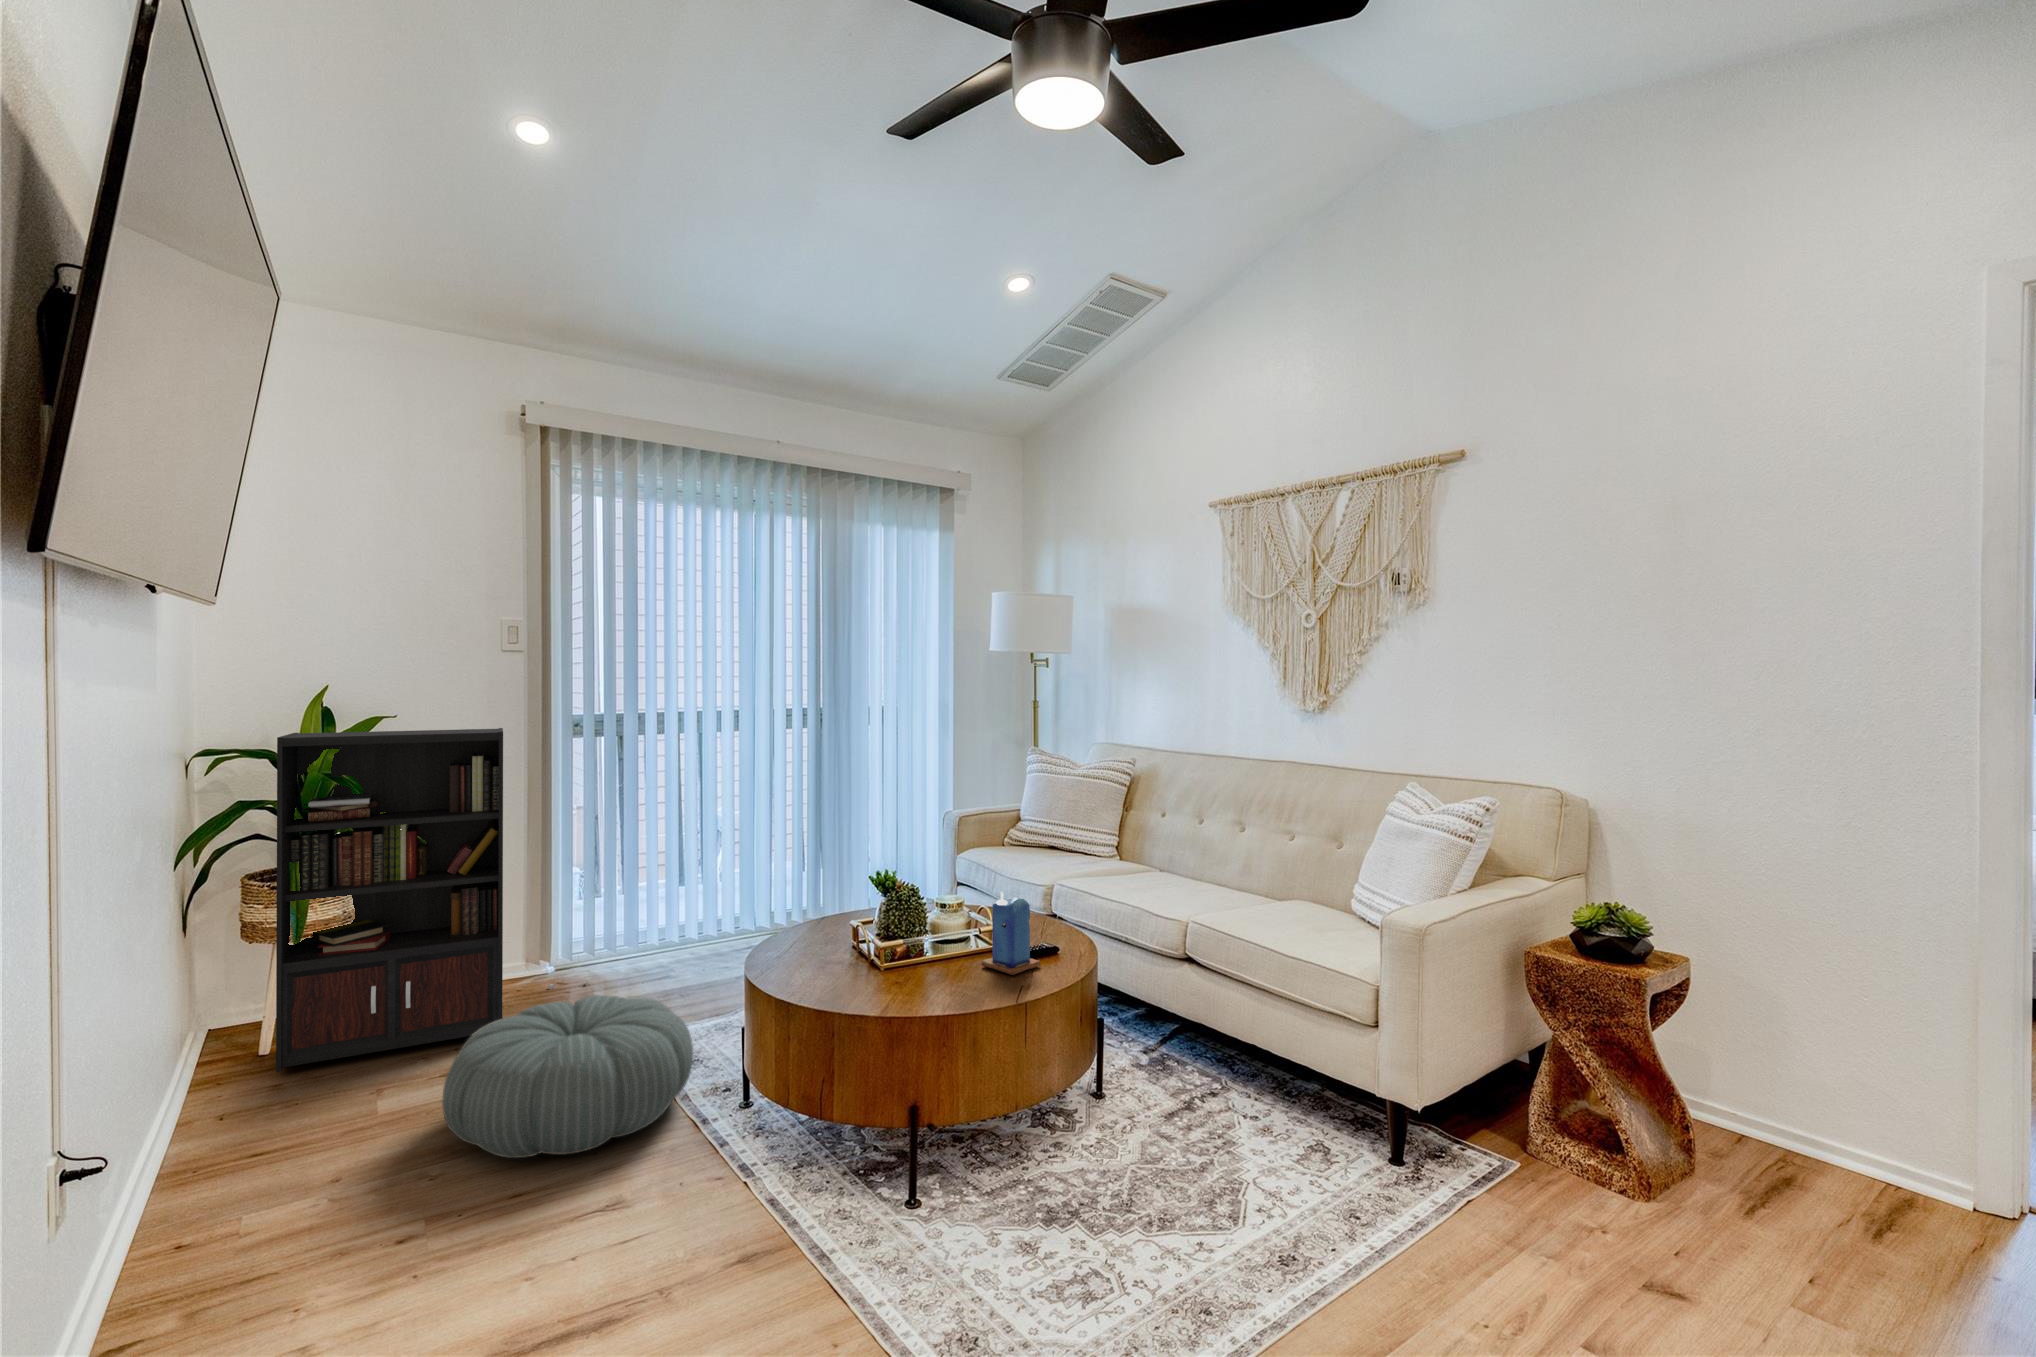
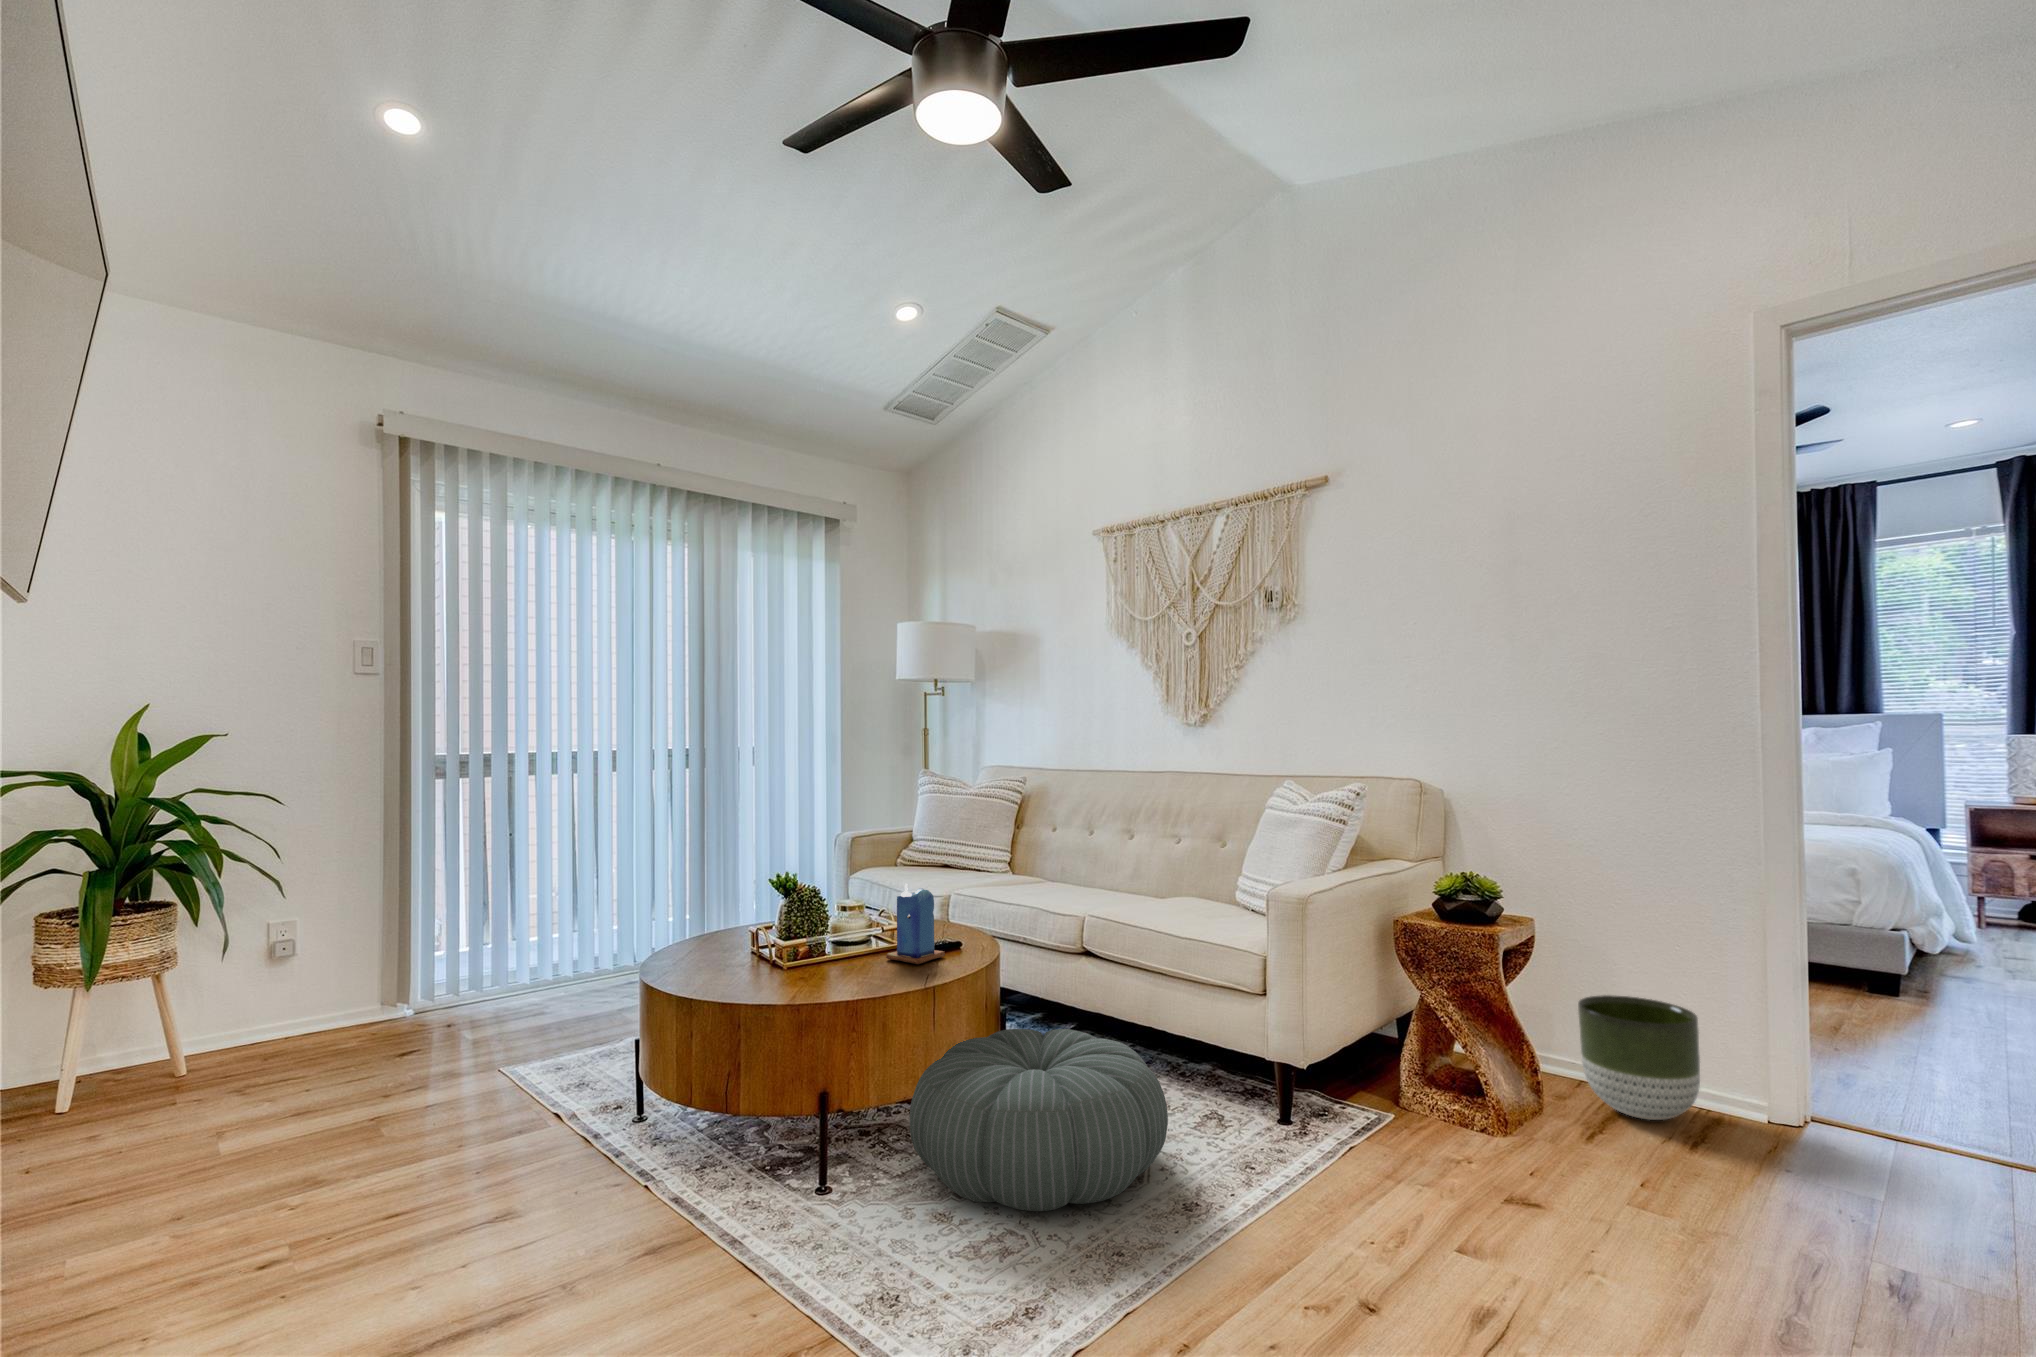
bookcase: present [276,728,554,1072] -> none [80,745,407,1127]
pouf: present [442,995,693,1158] -> present [910,1029,1168,1211]
planter: none [1743,1048,1893,1198] -> present [1578,995,1700,1120]

